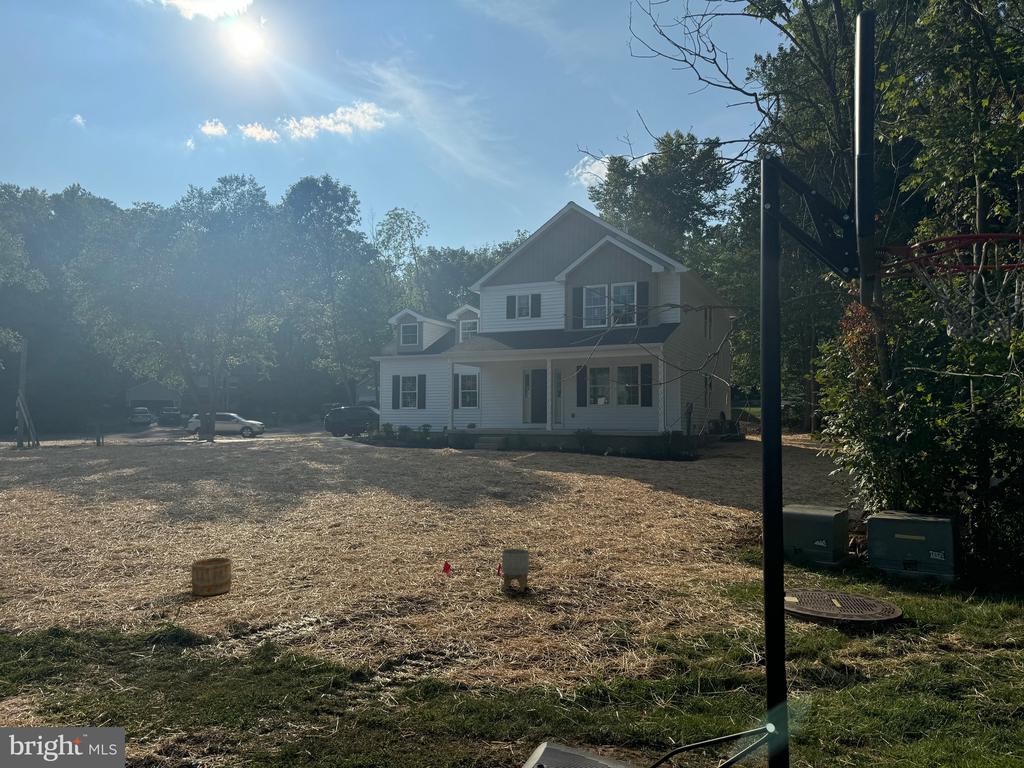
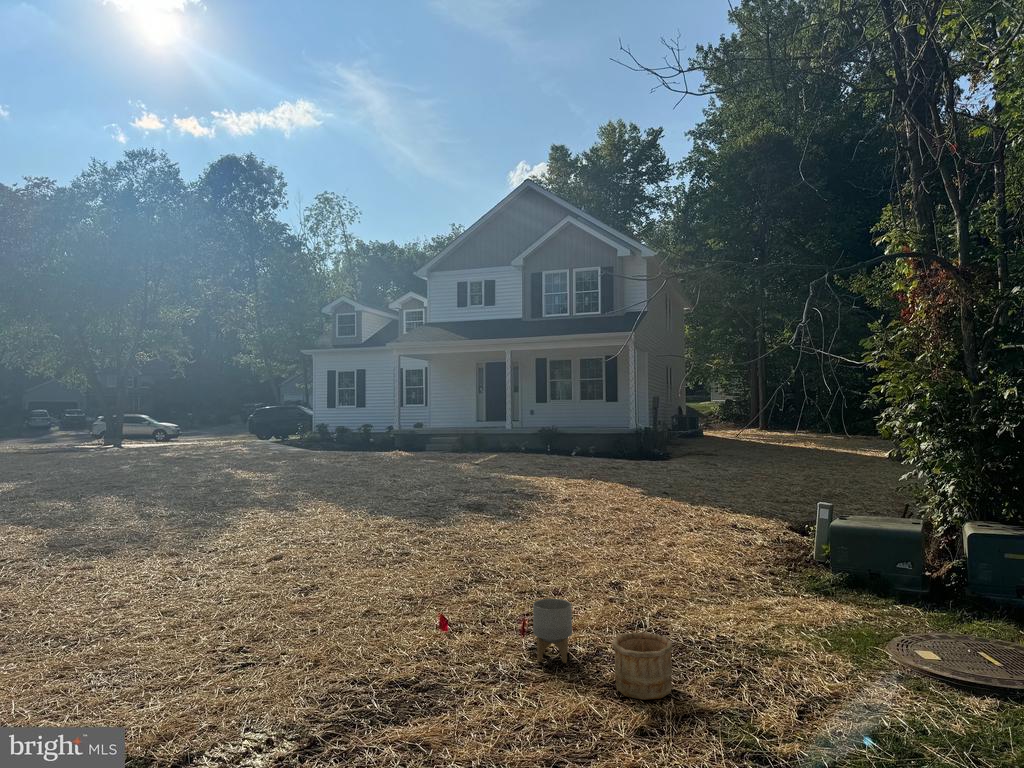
wooden bucket: present [190,558,232,596] -> present [613,632,672,700]

